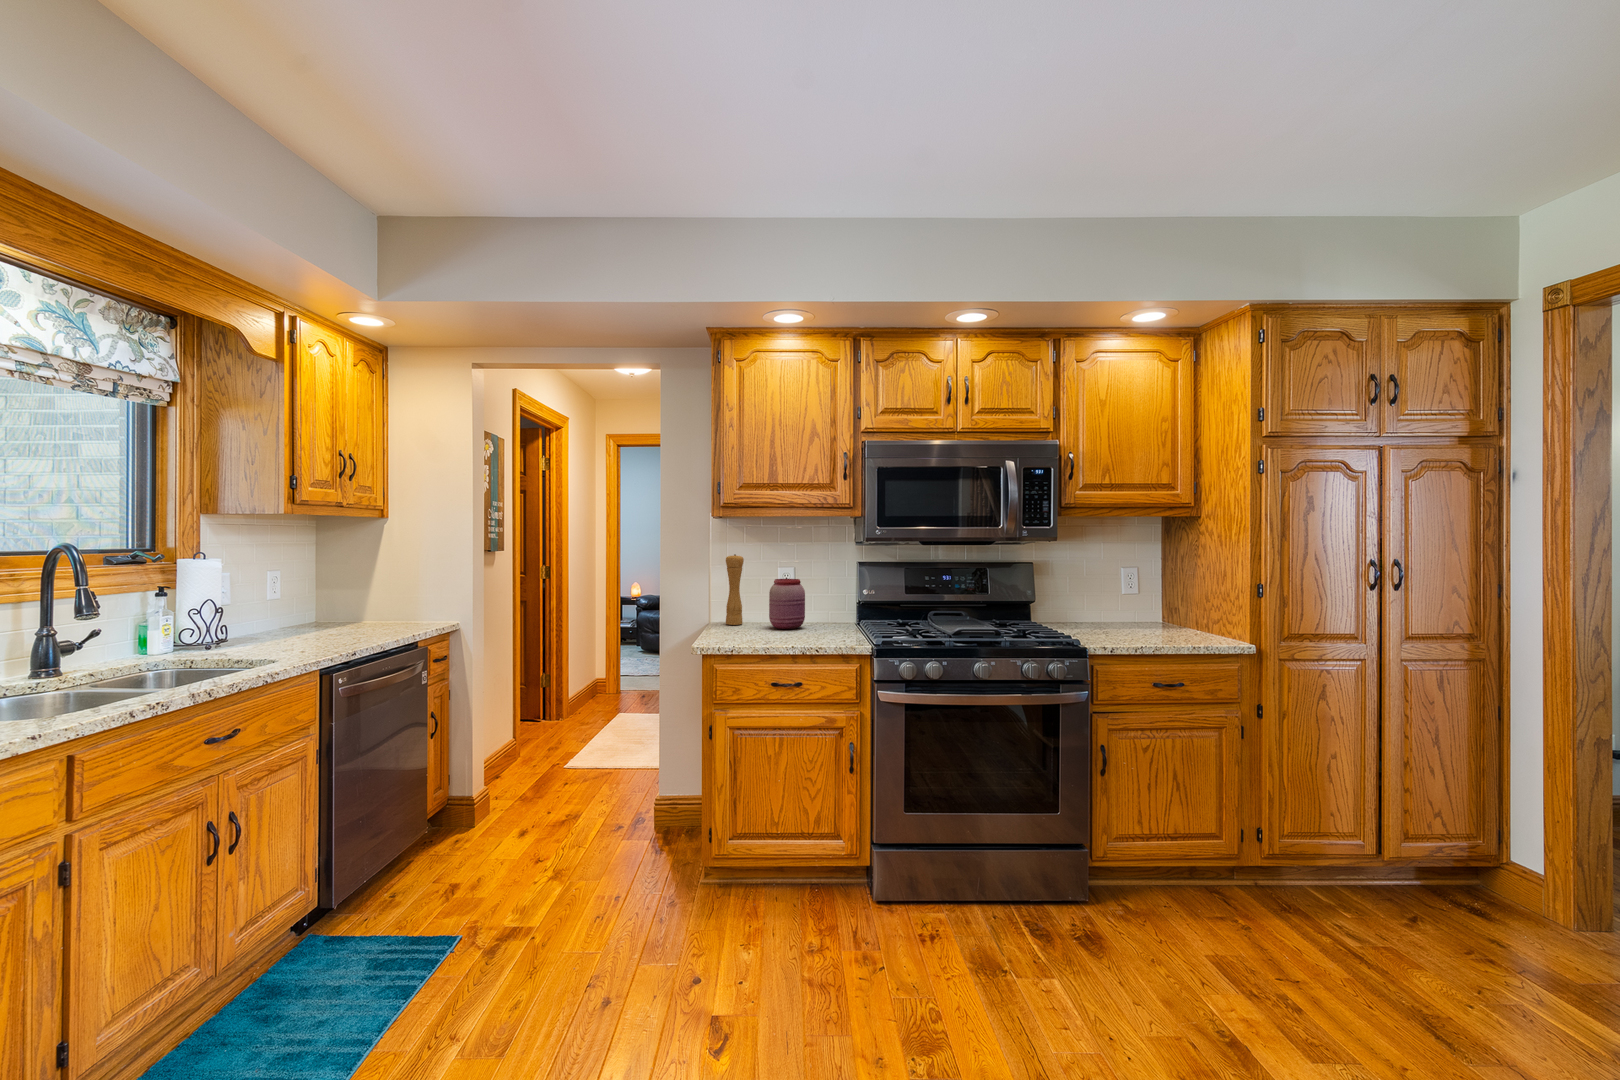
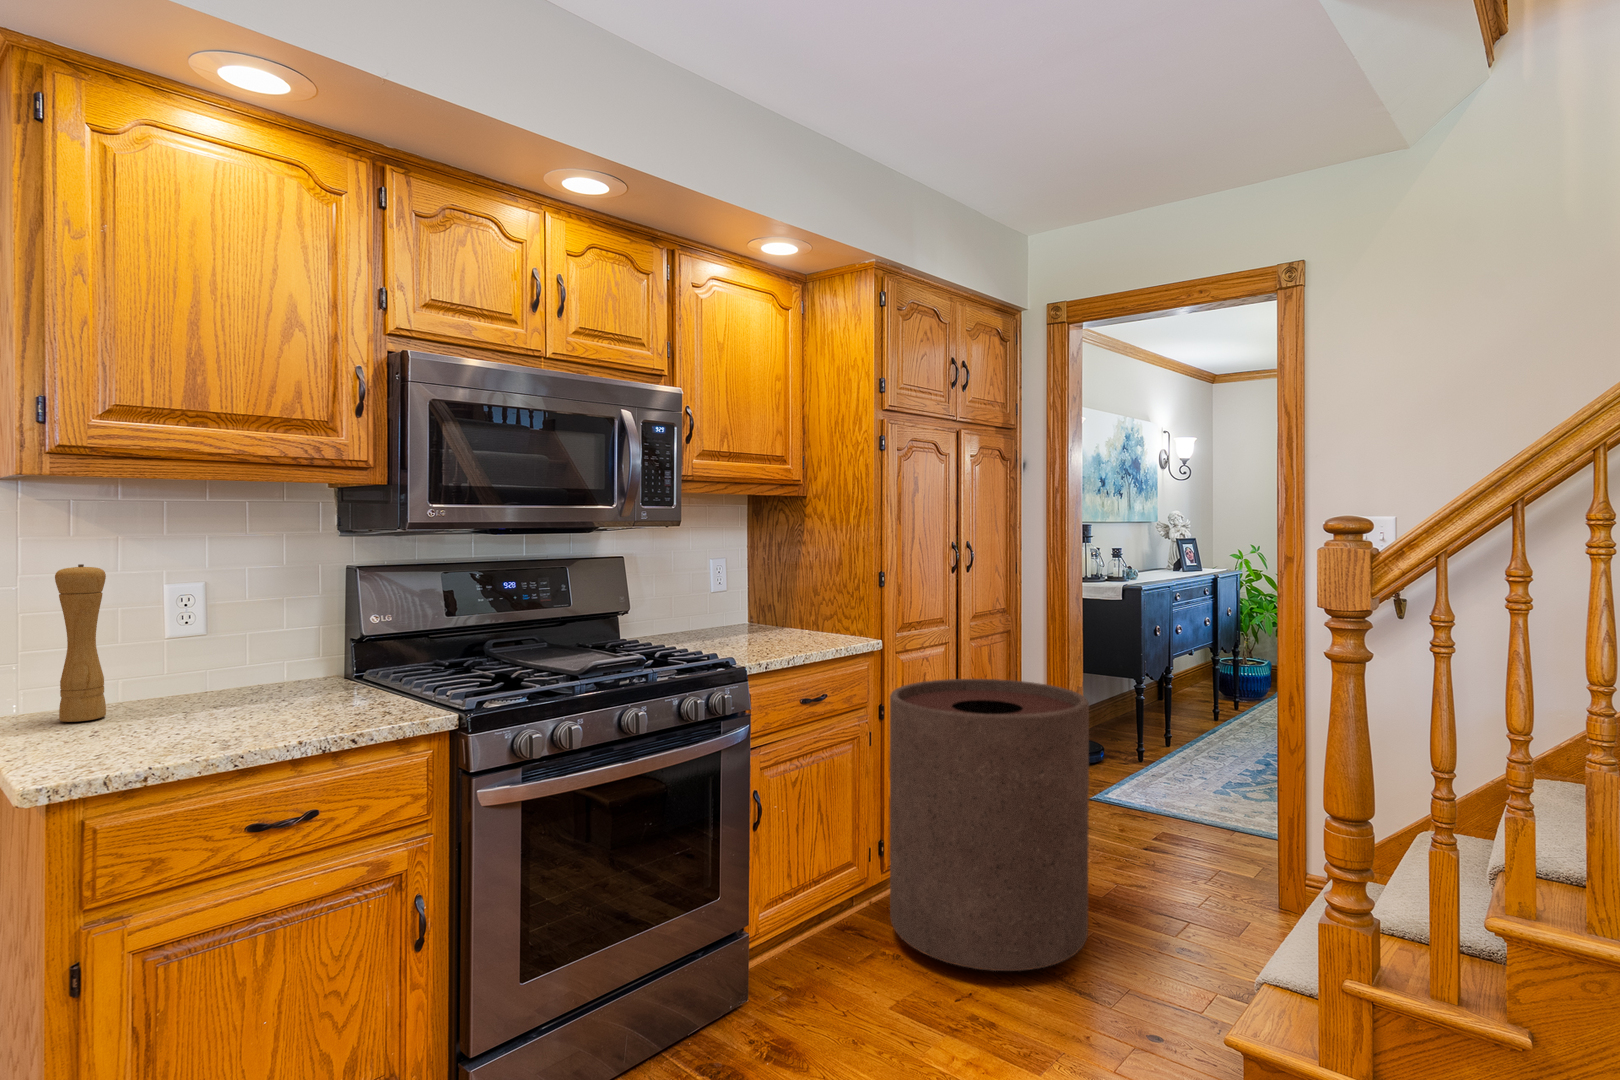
jar: present [769,579,805,629] -> none [190,608,276,712]
trash can: none [1250,688,1510,1005] -> present [890,679,1089,971]

